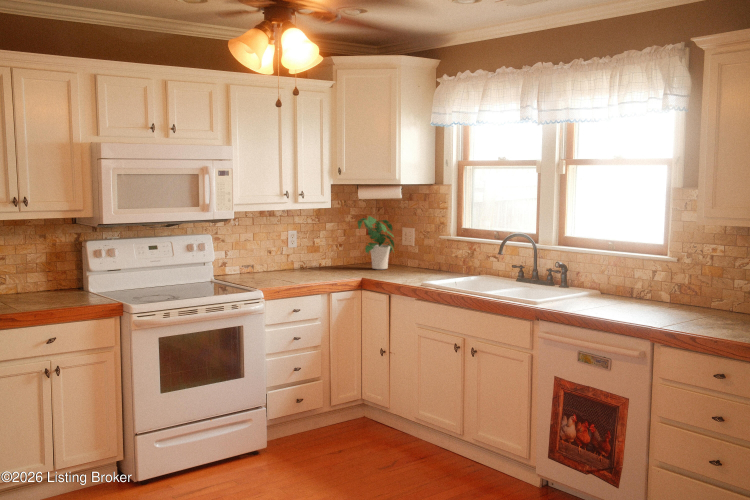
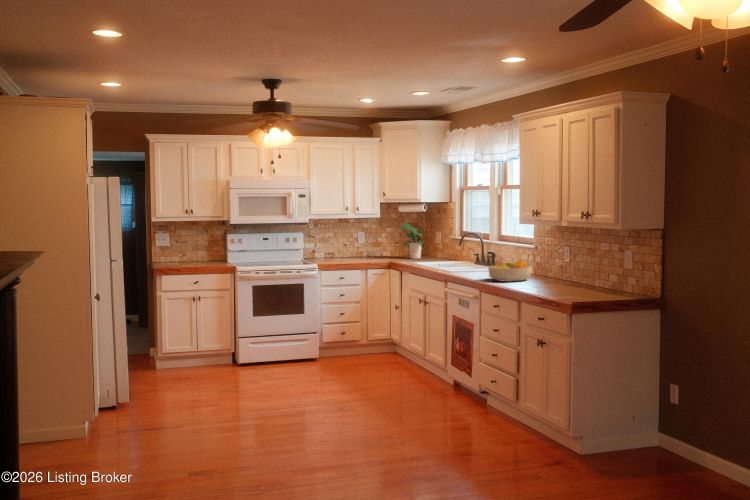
fruit bowl: none [649,281,718,322] -> present [488,260,532,282]

